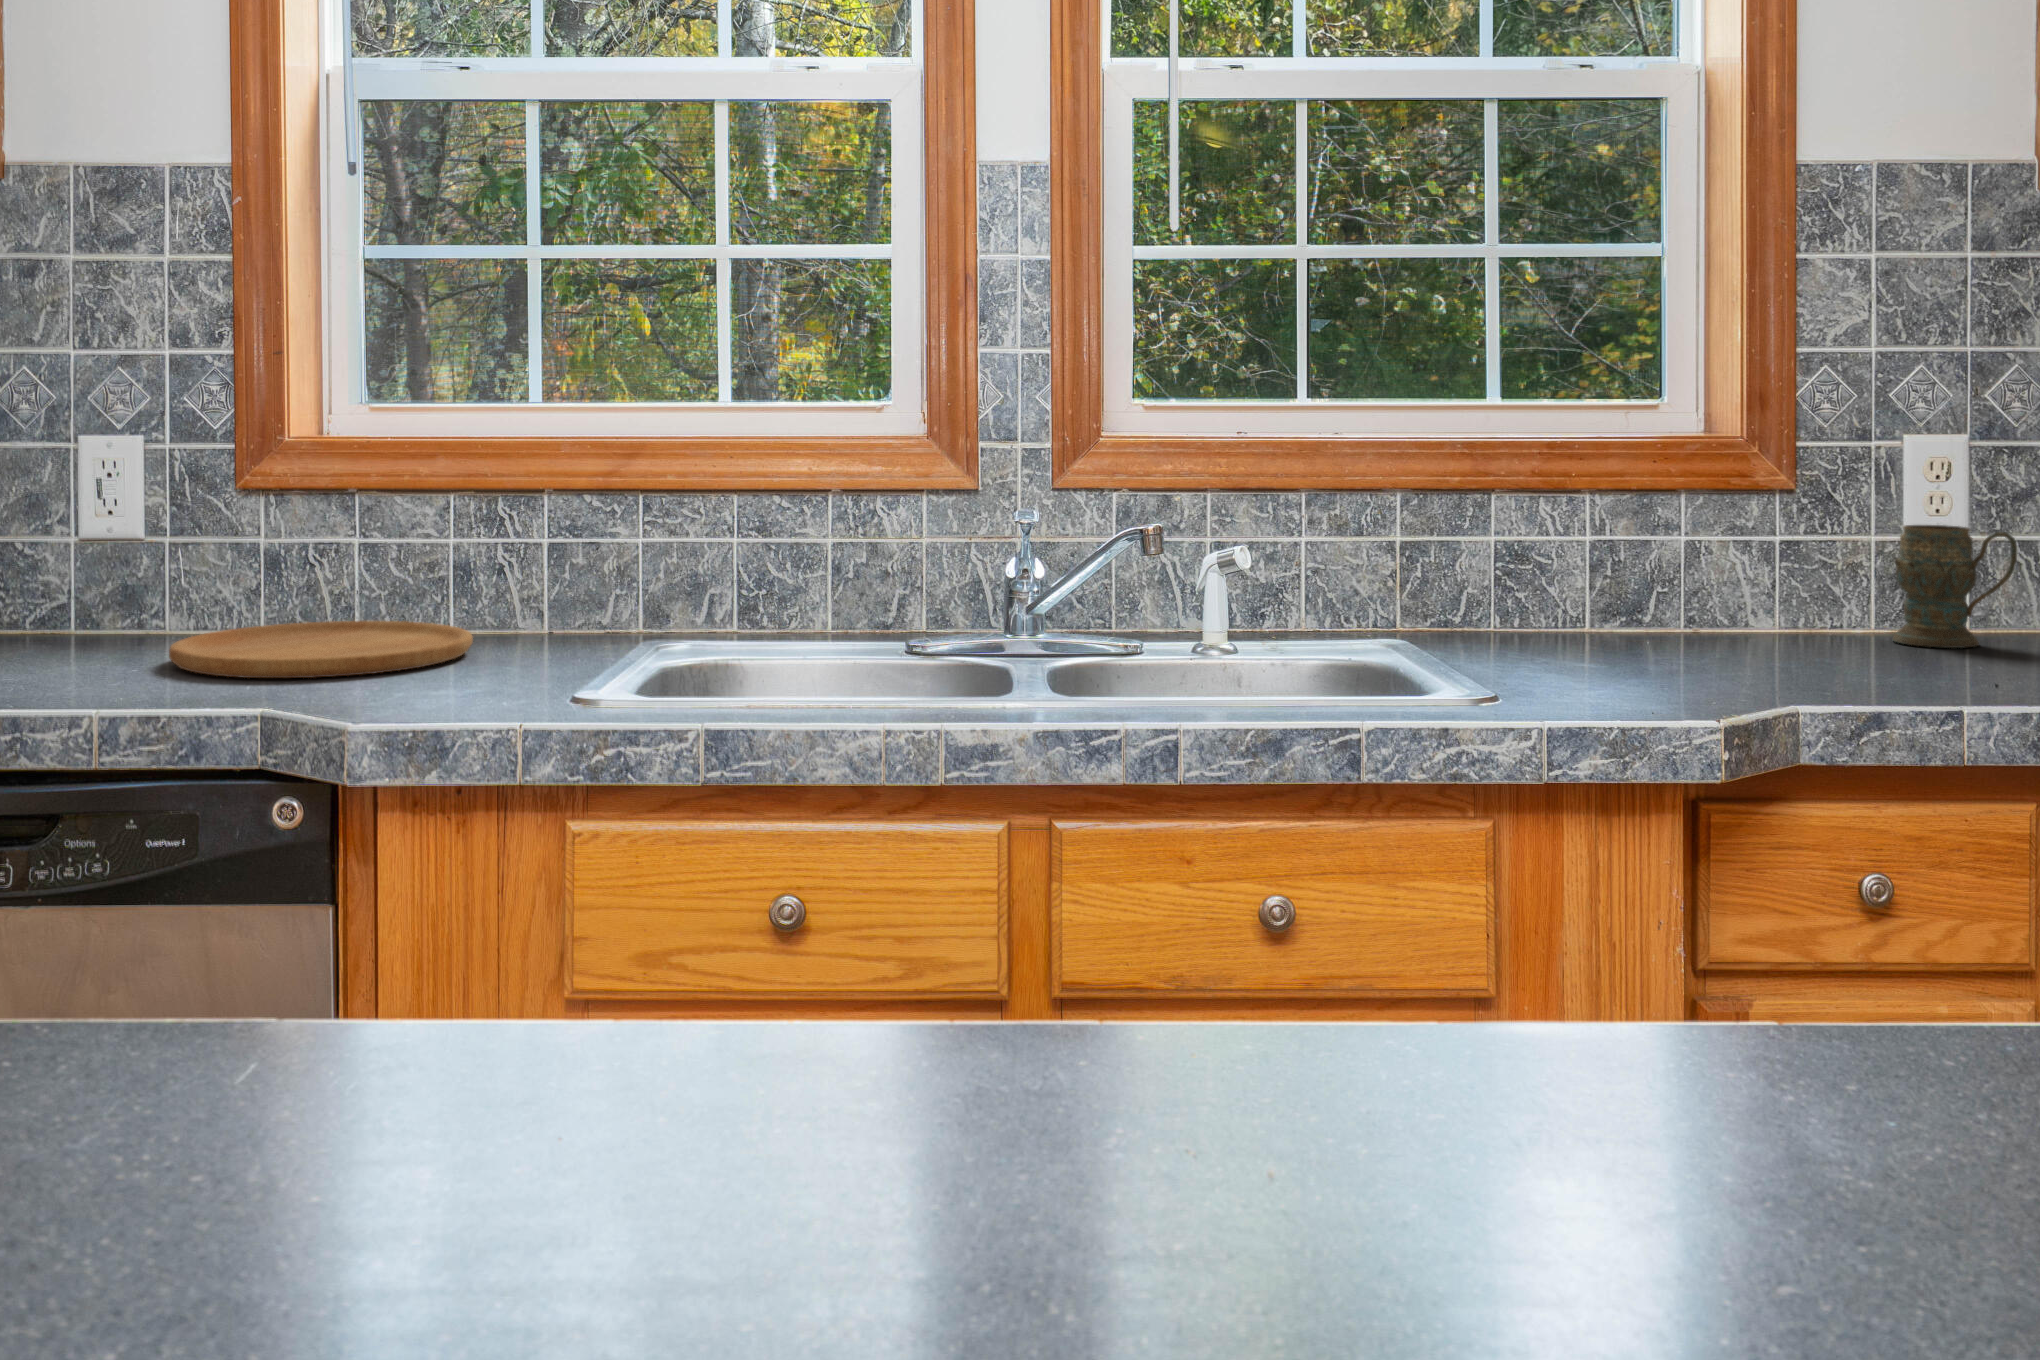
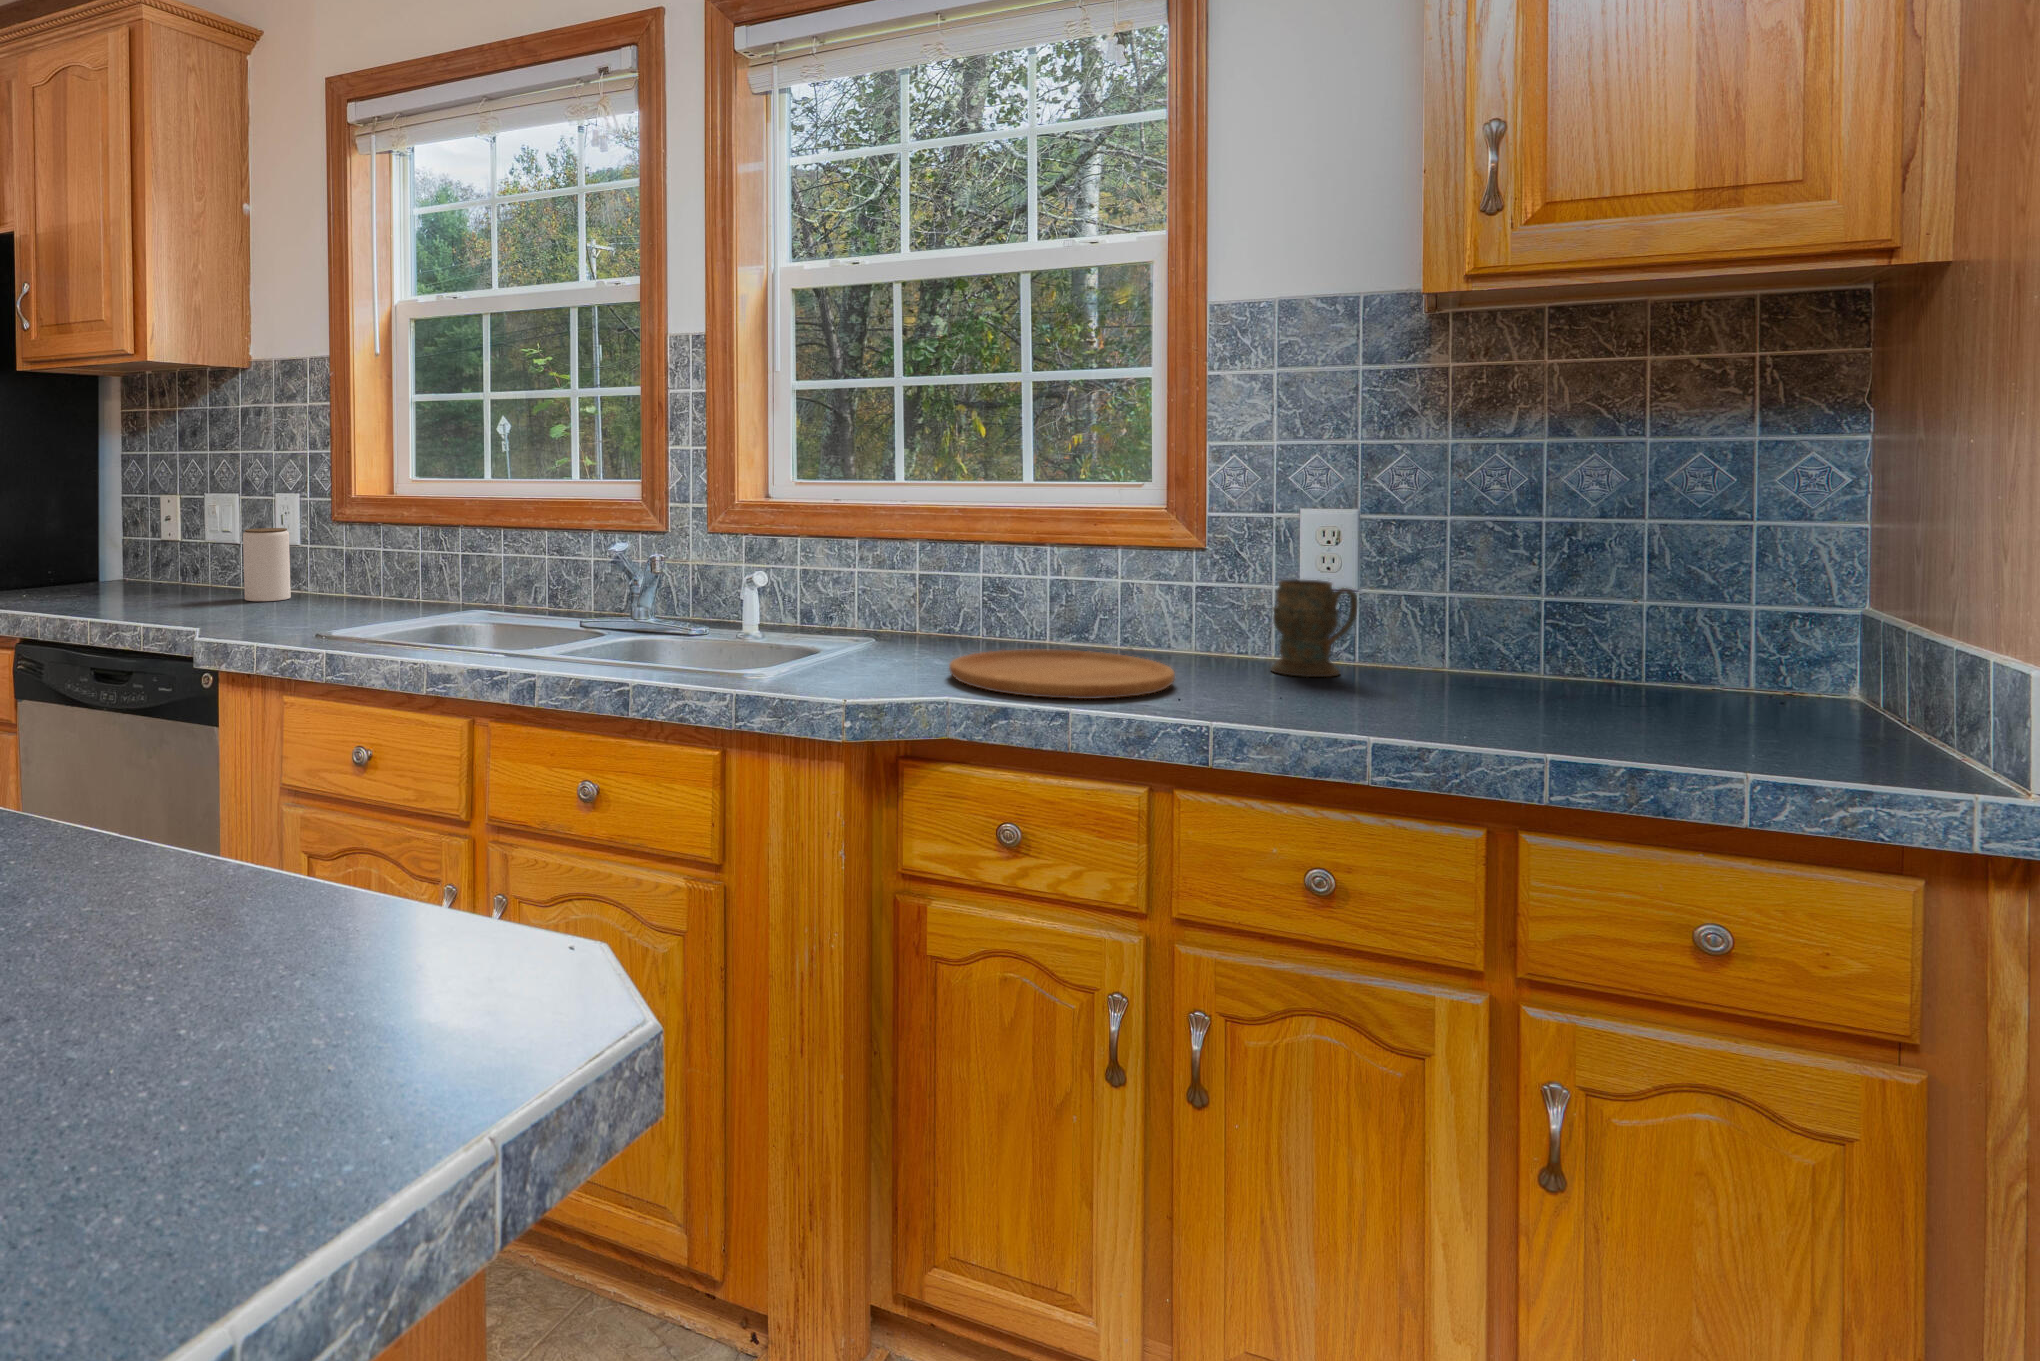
jar: none [21,503,123,653] -> present [243,528,291,601]
cutting board: present [169,621,473,678] -> present [949,649,1175,699]

